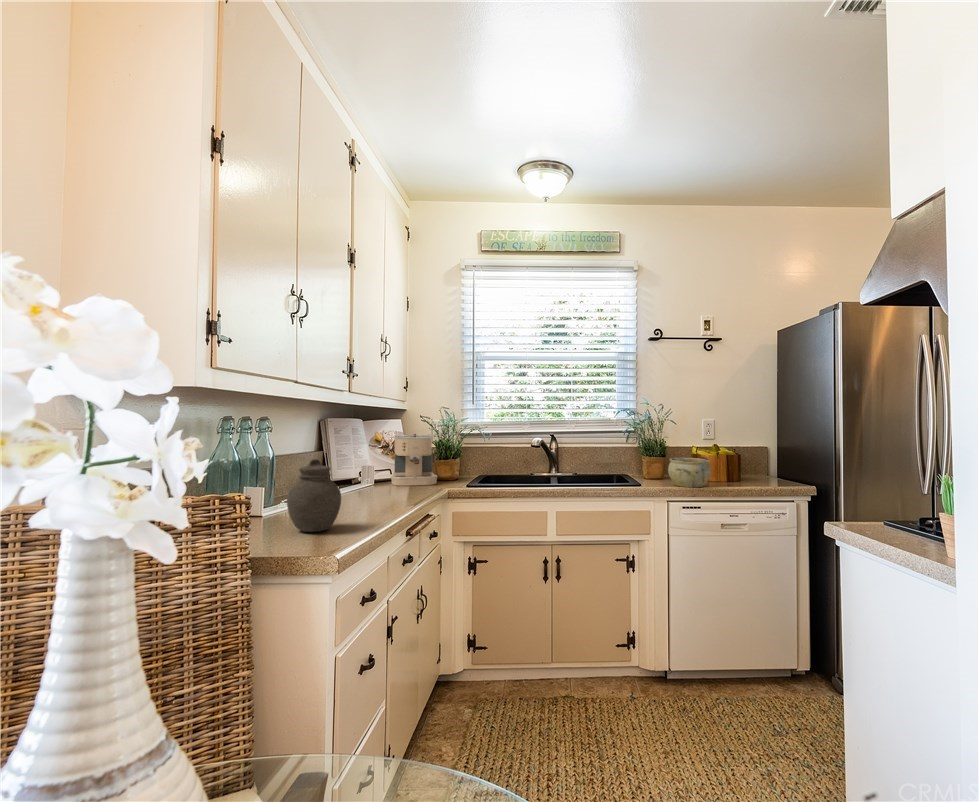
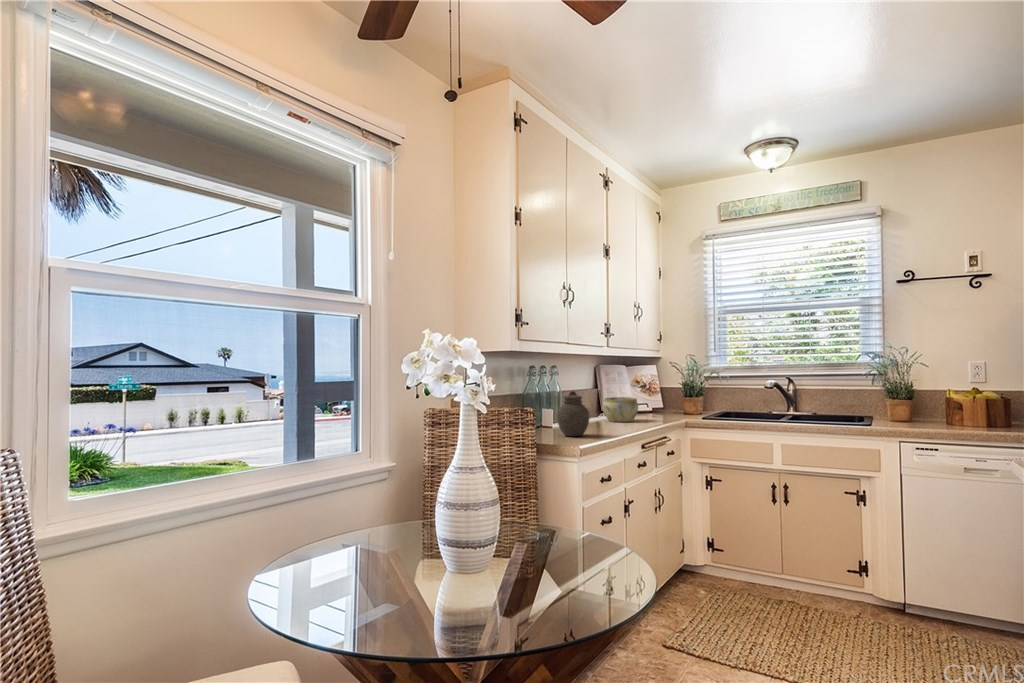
coffee maker: present [391,434,437,486] -> none [640,377,679,418]
ceramic bowl: present [668,458,711,487] -> present [603,397,638,422]

